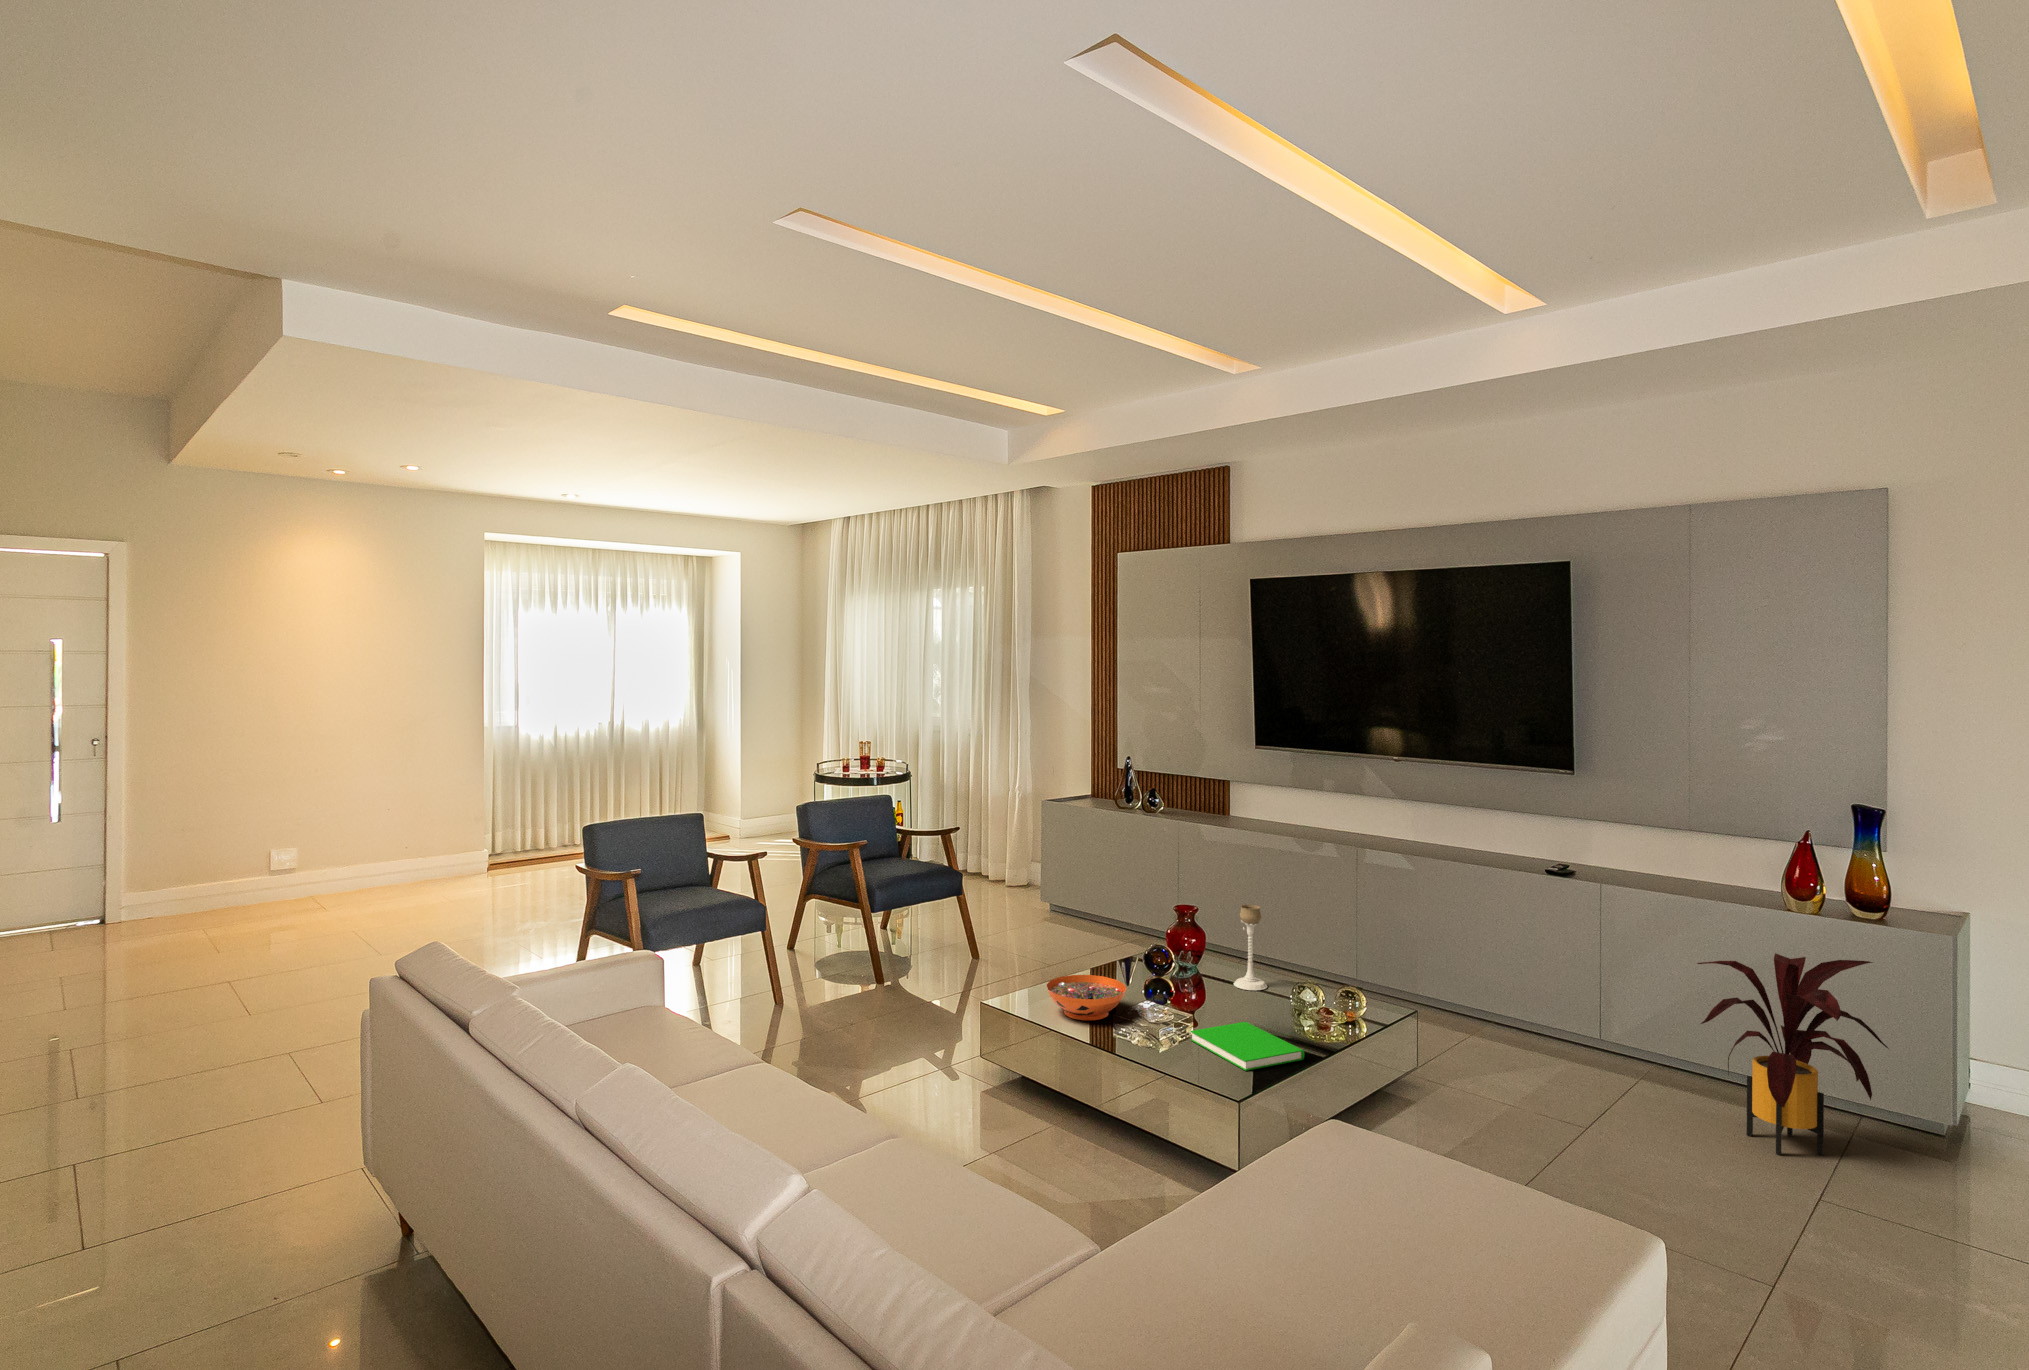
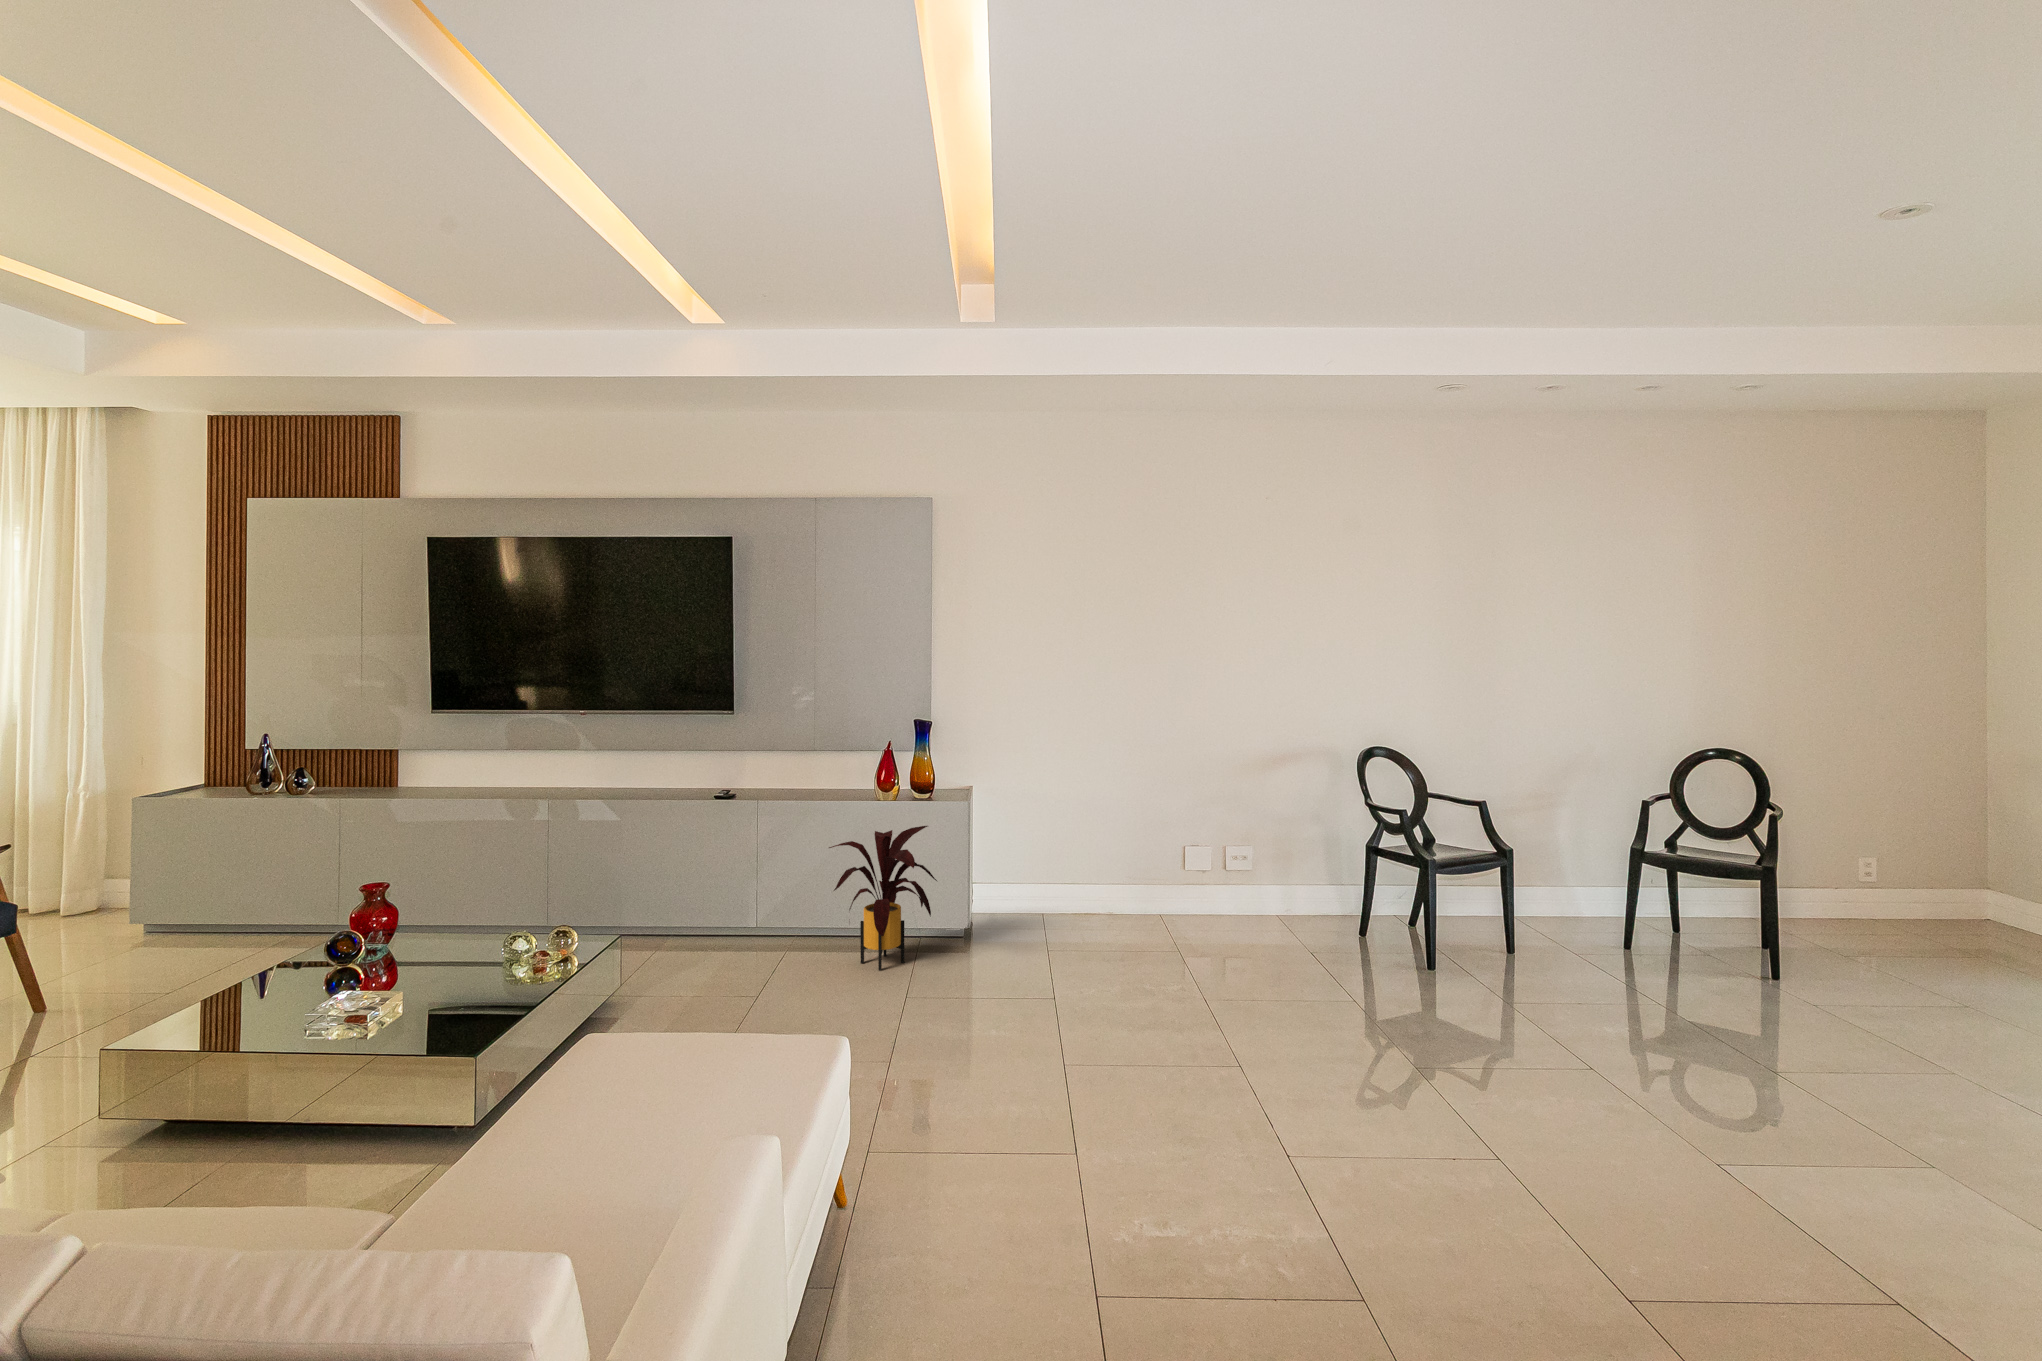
candle holder: present [1234,905,1267,991] -> none [432,869,470,955]
decorative bowl: present [1047,975,1126,1020] -> none [189,980,306,1036]
book: present [1191,1022,1304,1071] -> none [395,984,524,1029]

